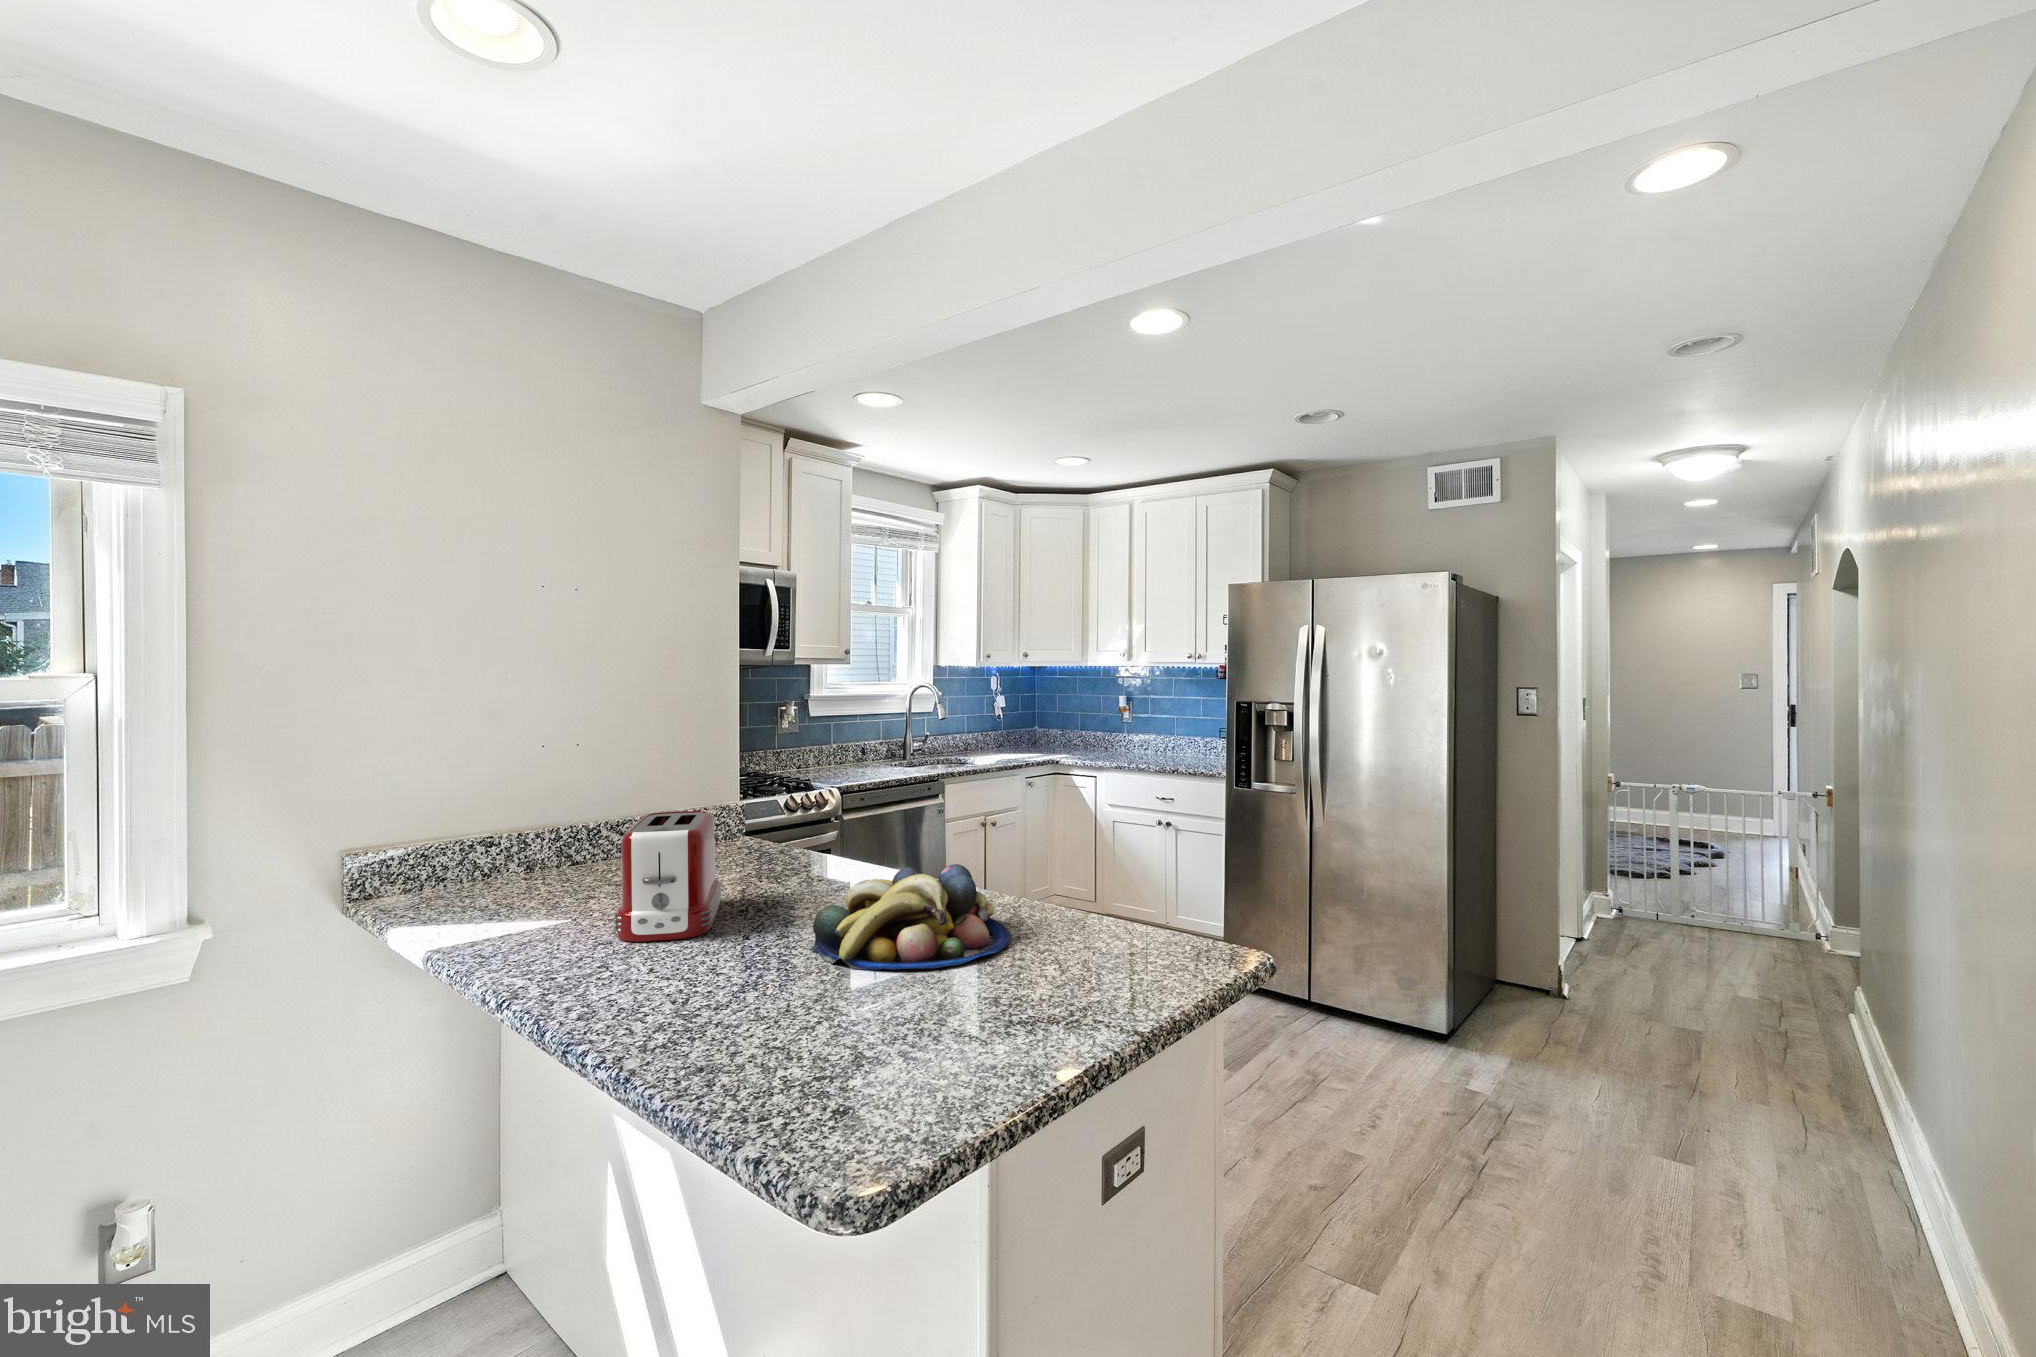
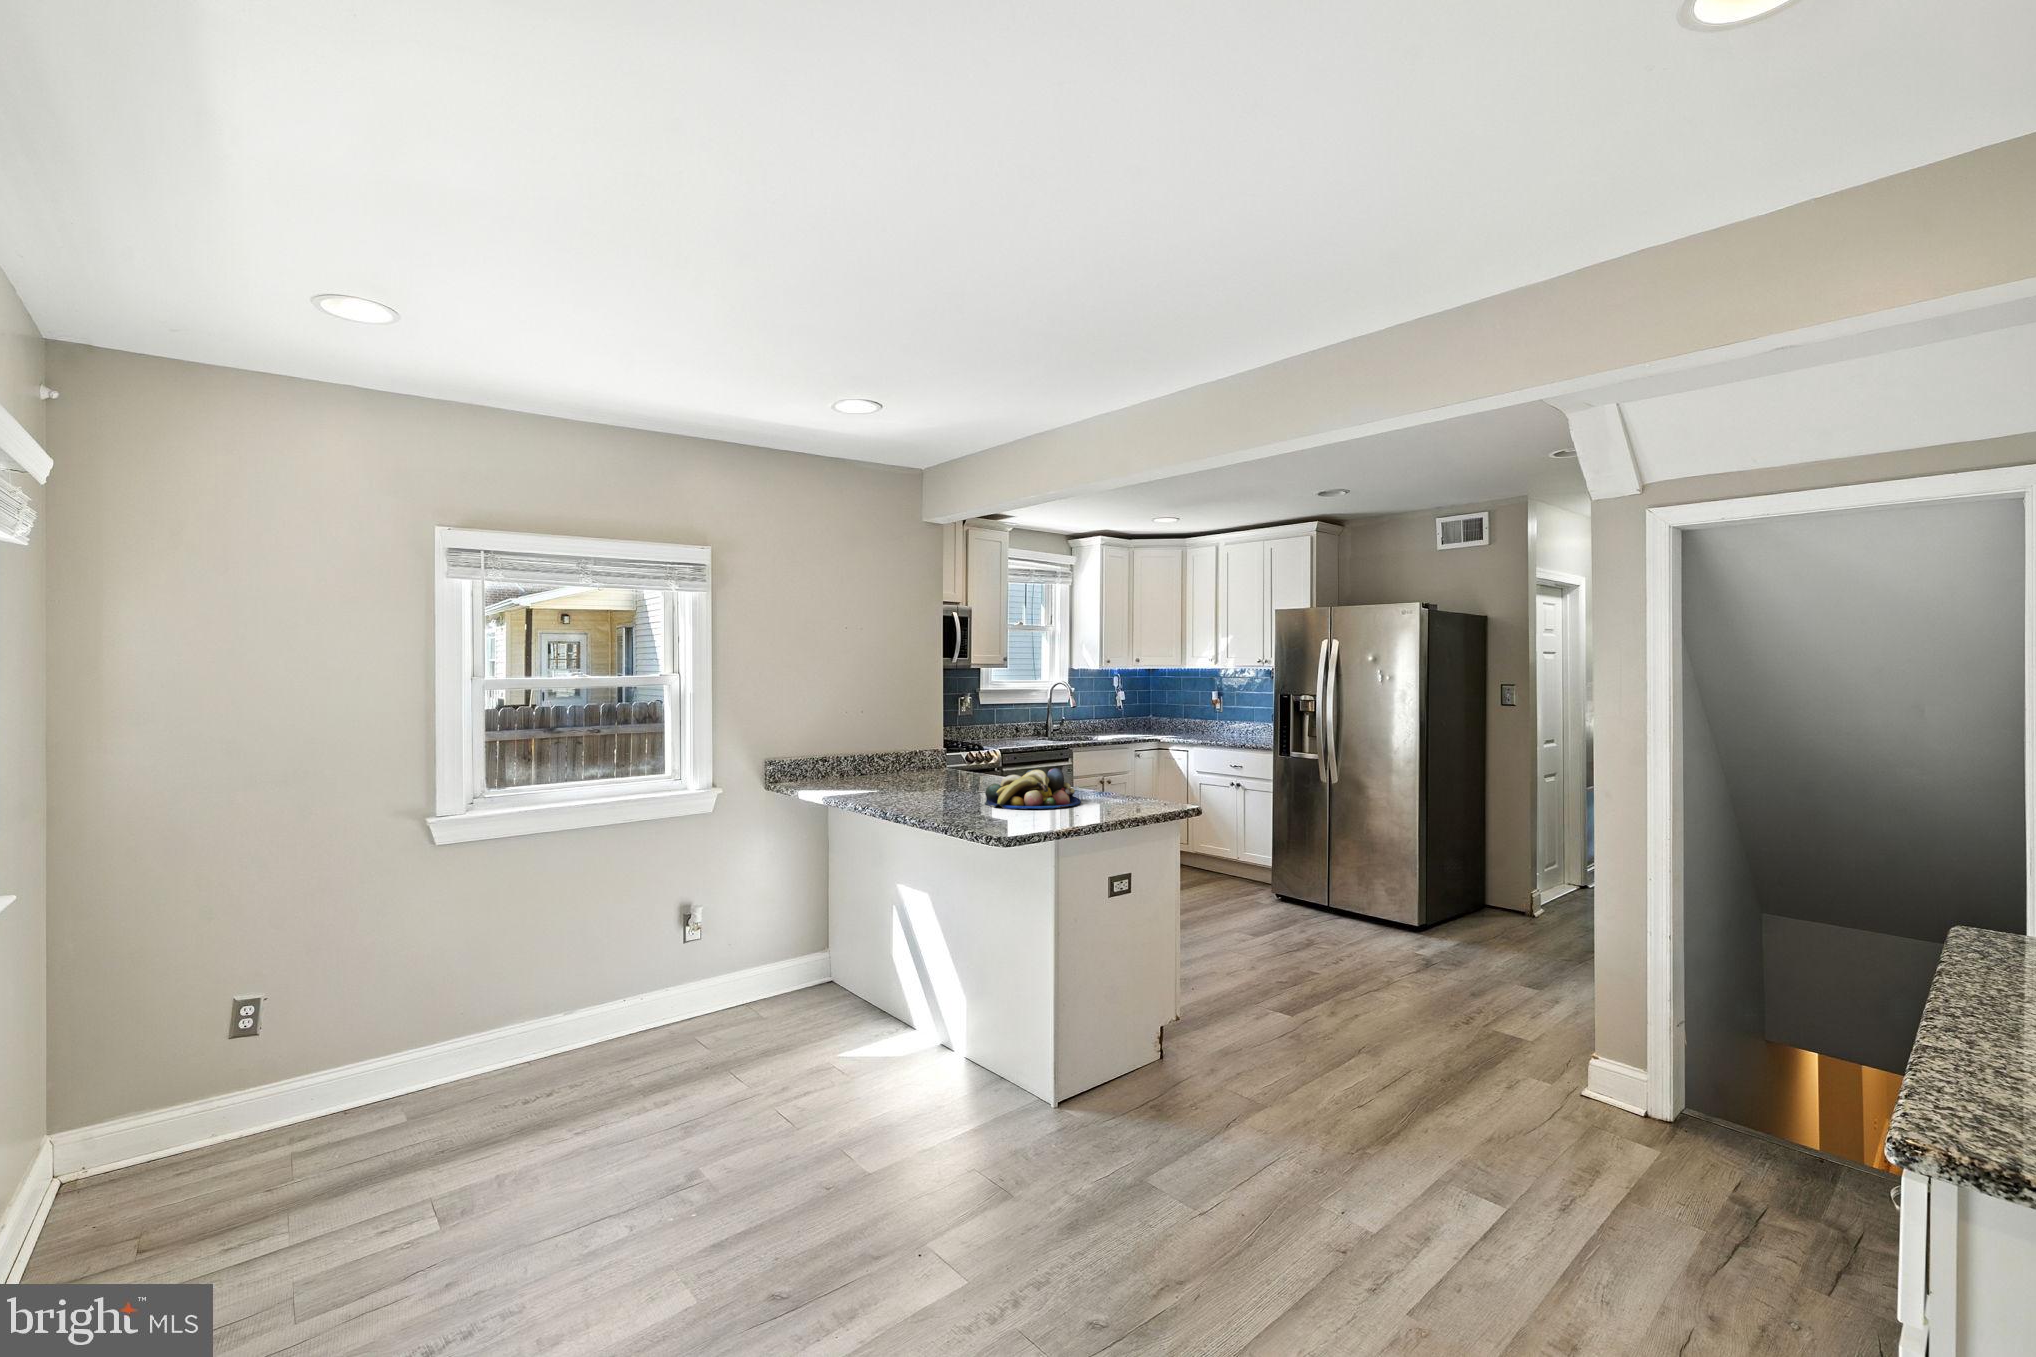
toaster: present [614,811,722,942] -> none [892,744,939,800]

